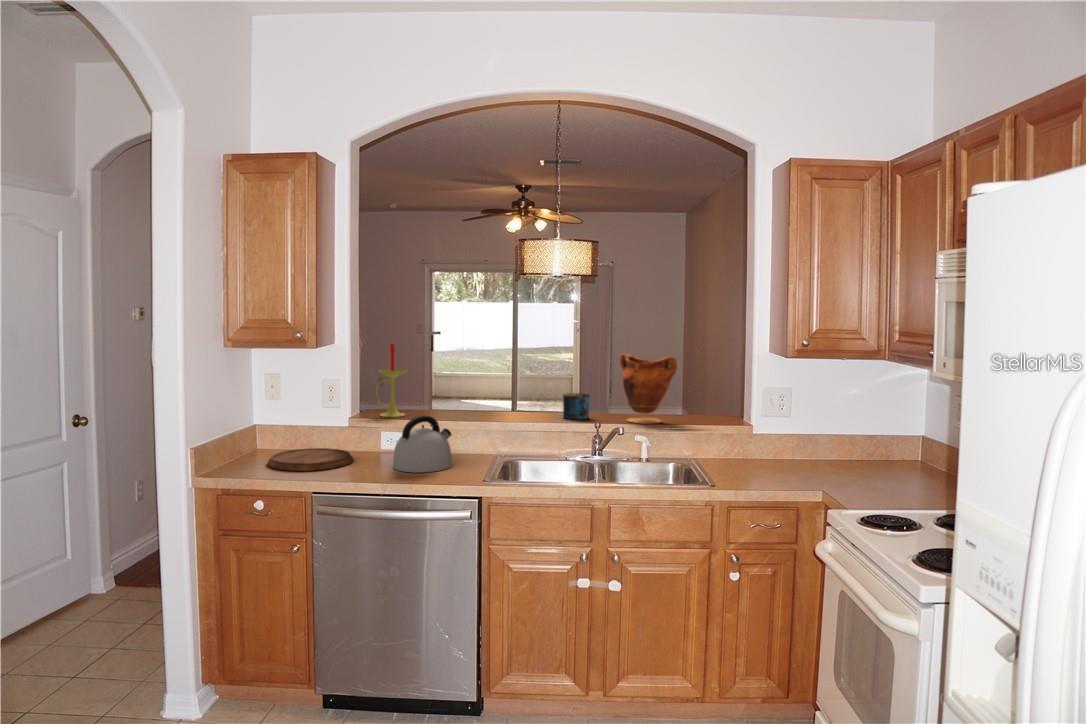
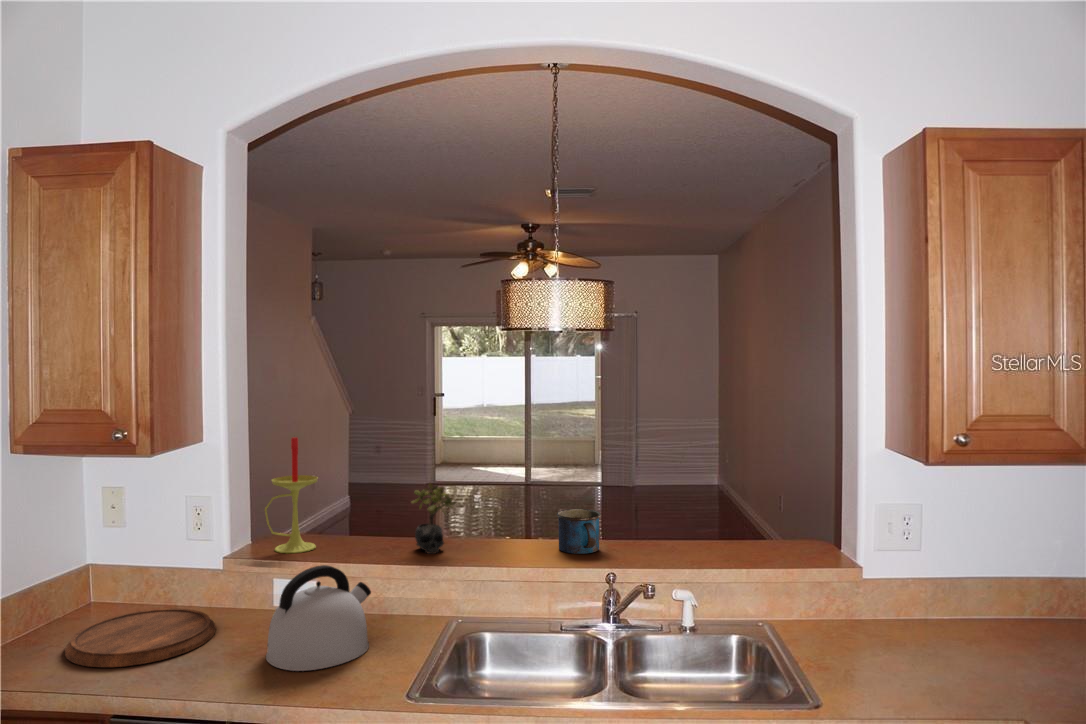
vase: present [620,354,677,424] -> none [645,449,737,567]
succulent plant: none [468,374,498,418] -> present [411,483,456,554]

